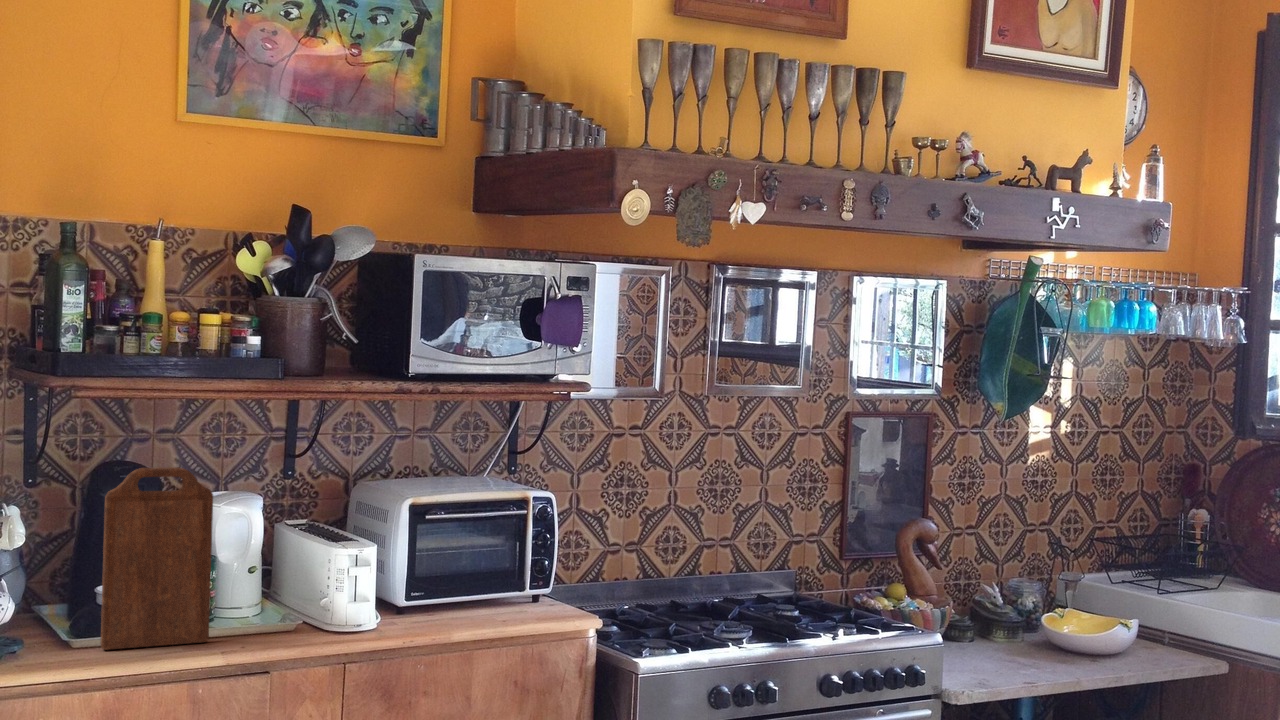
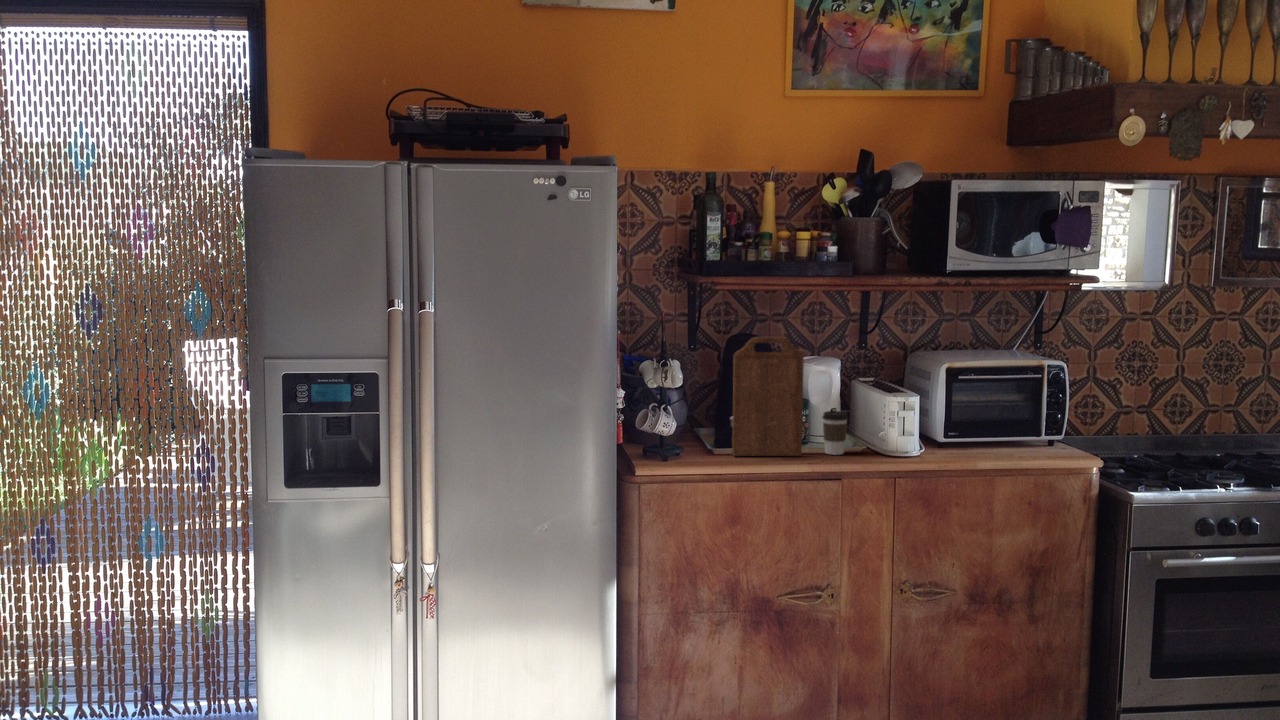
coffee cup: none [239,573,277,636] -> present [822,411,848,455]

